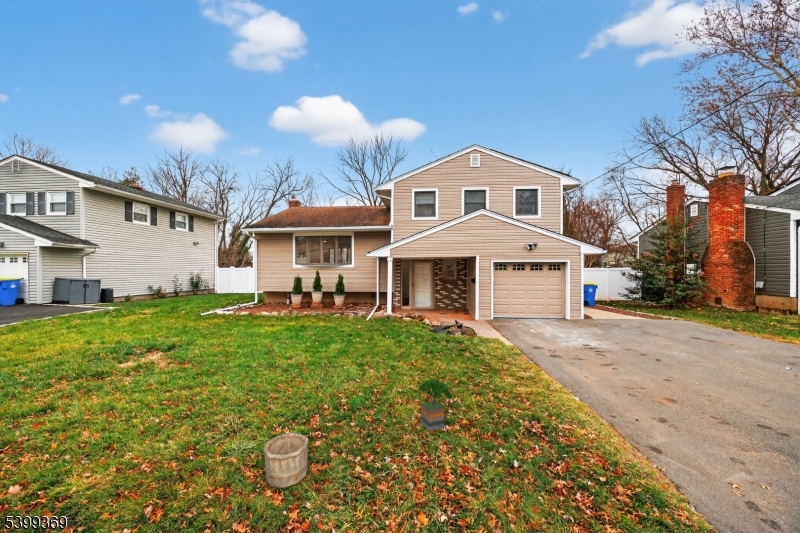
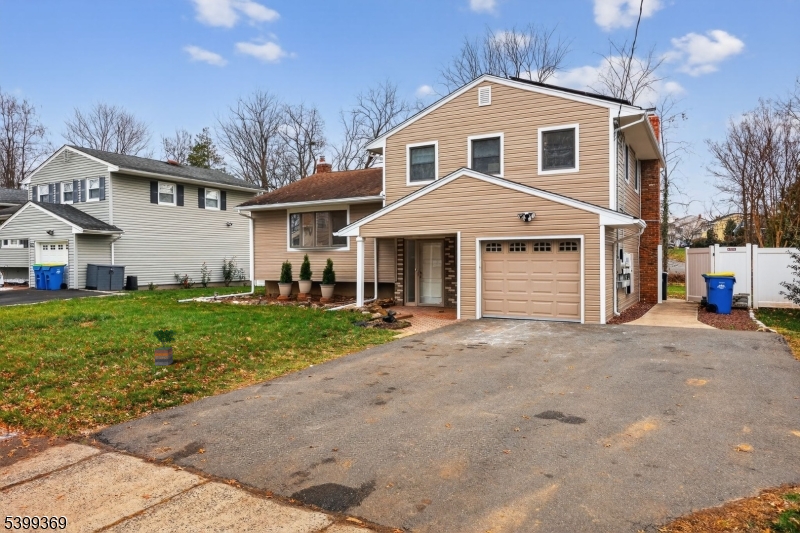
wooden bucket: present [263,433,308,488] -> none [25,347,56,372]

